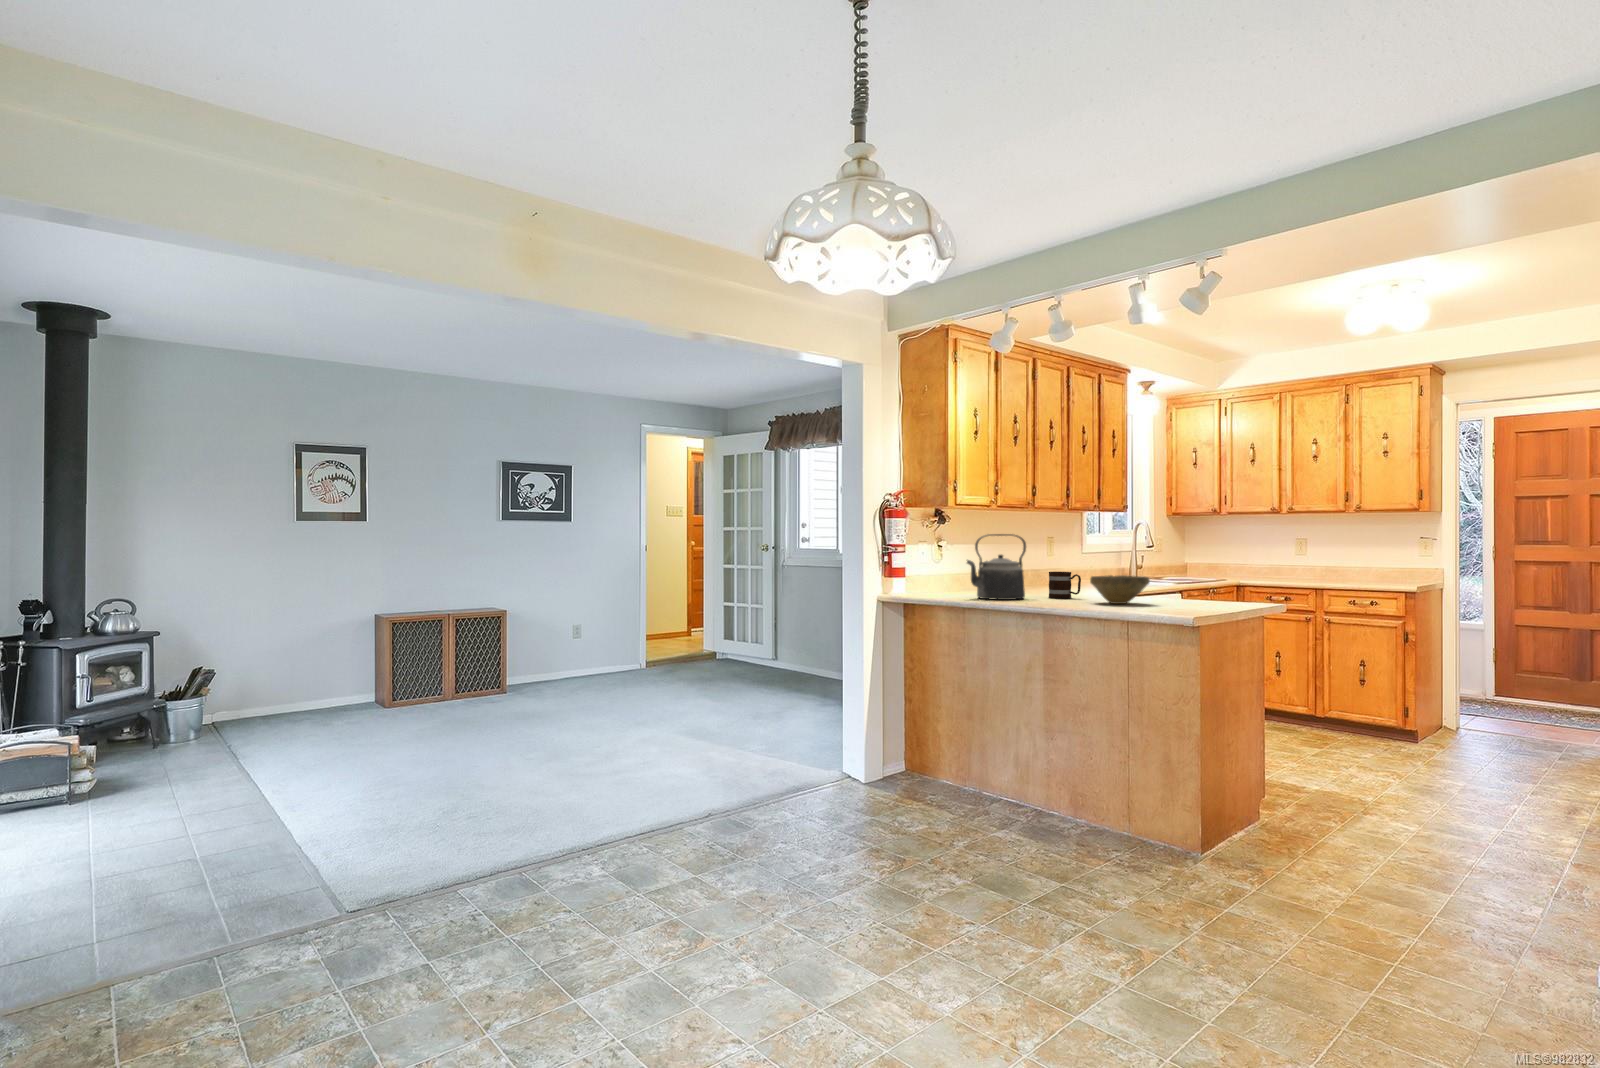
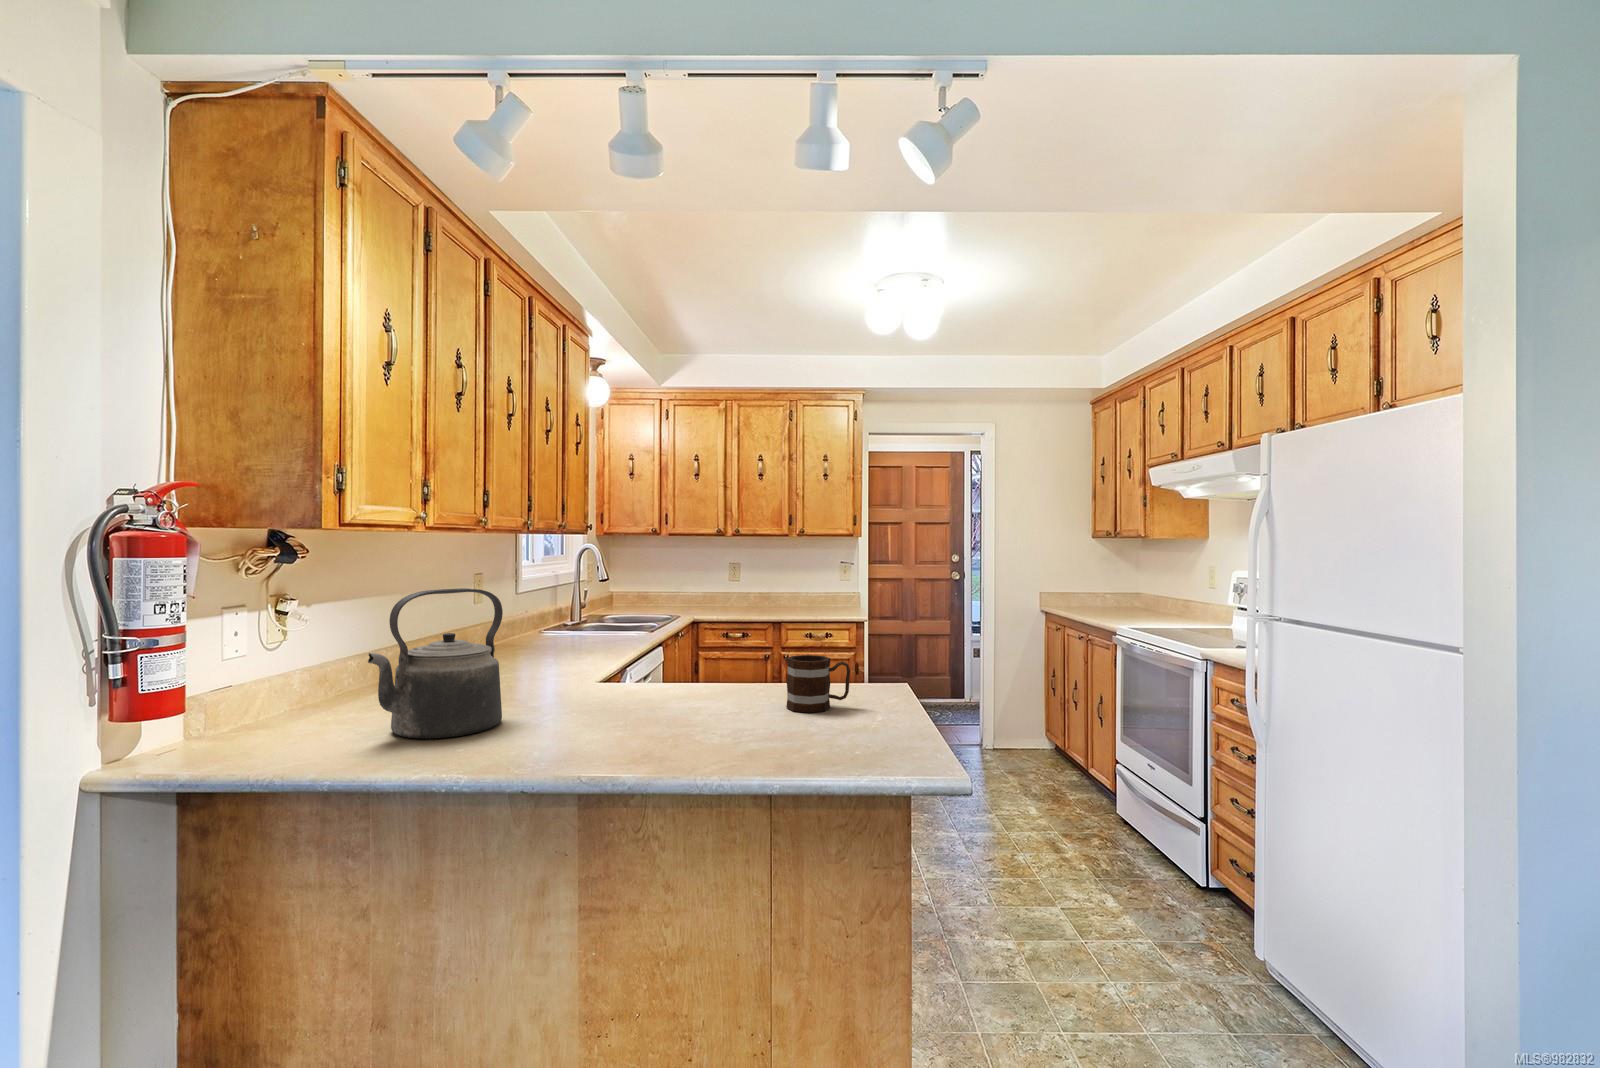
mug: present [1049,572,1081,598] -> present [786,655,850,713]
bowl: present [1090,575,1150,604] -> none [645,659,749,720]

